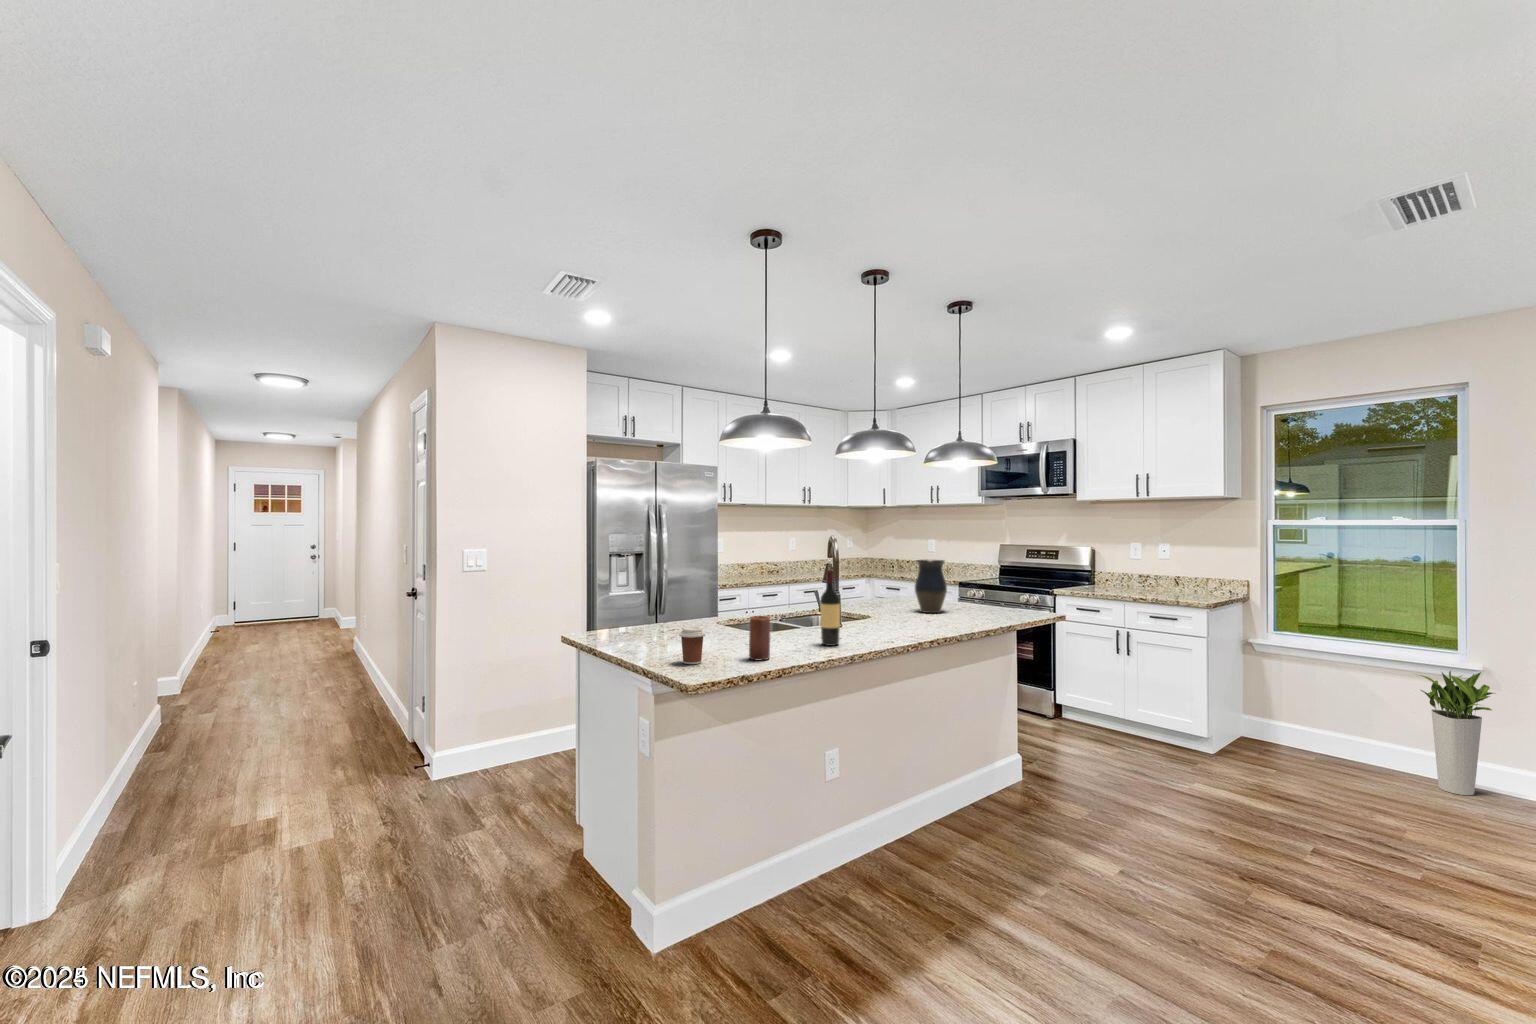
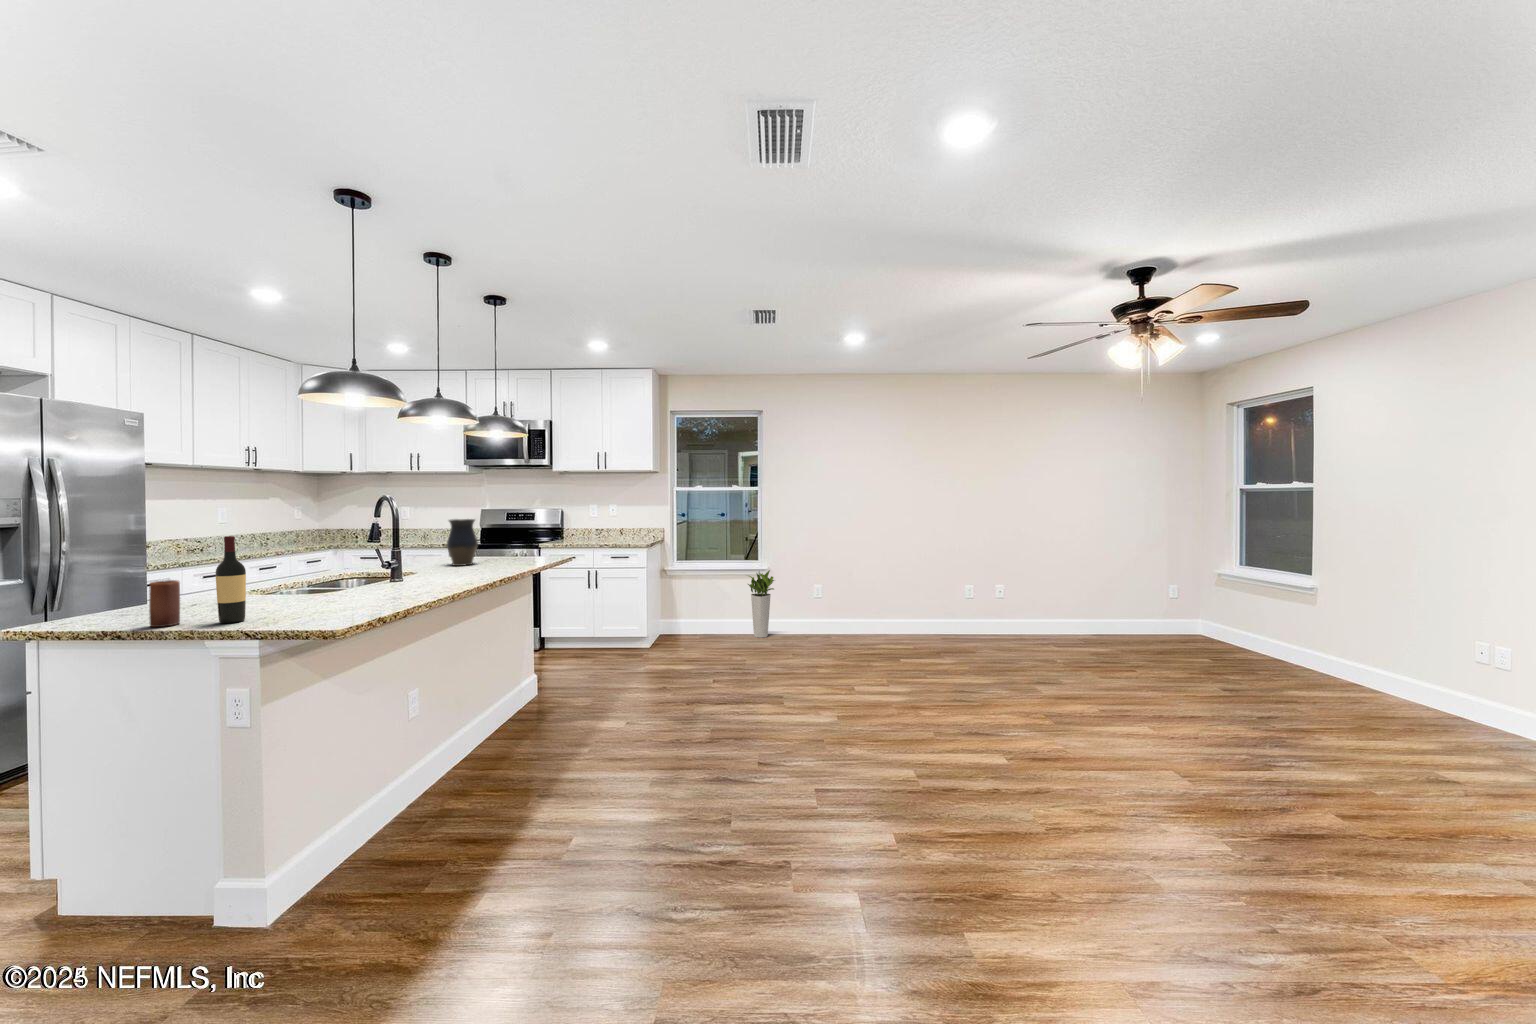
wine bottle: present [820,570,840,646] -> present [216,536,246,623]
candle: present [749,616,770,660] -> present [149,580,180,627]
coffee cup: present [679,627,705,664] -> none [272,587,306,625]

